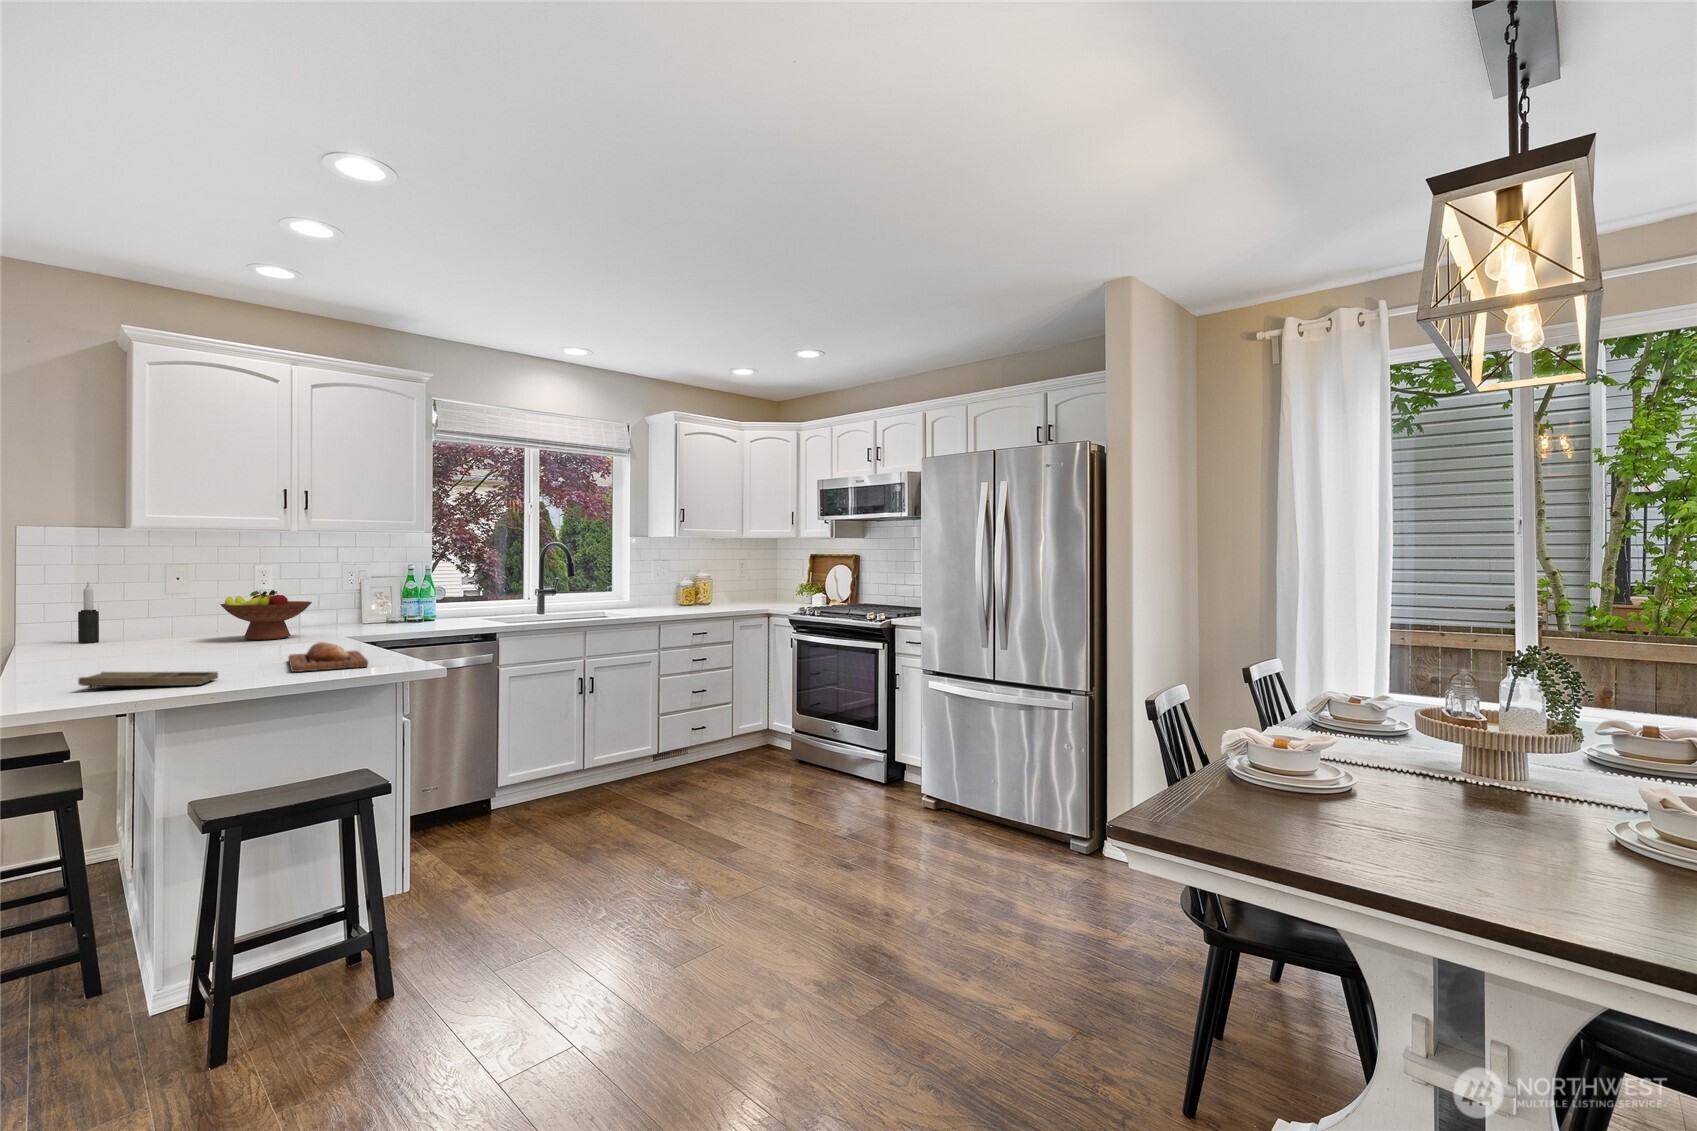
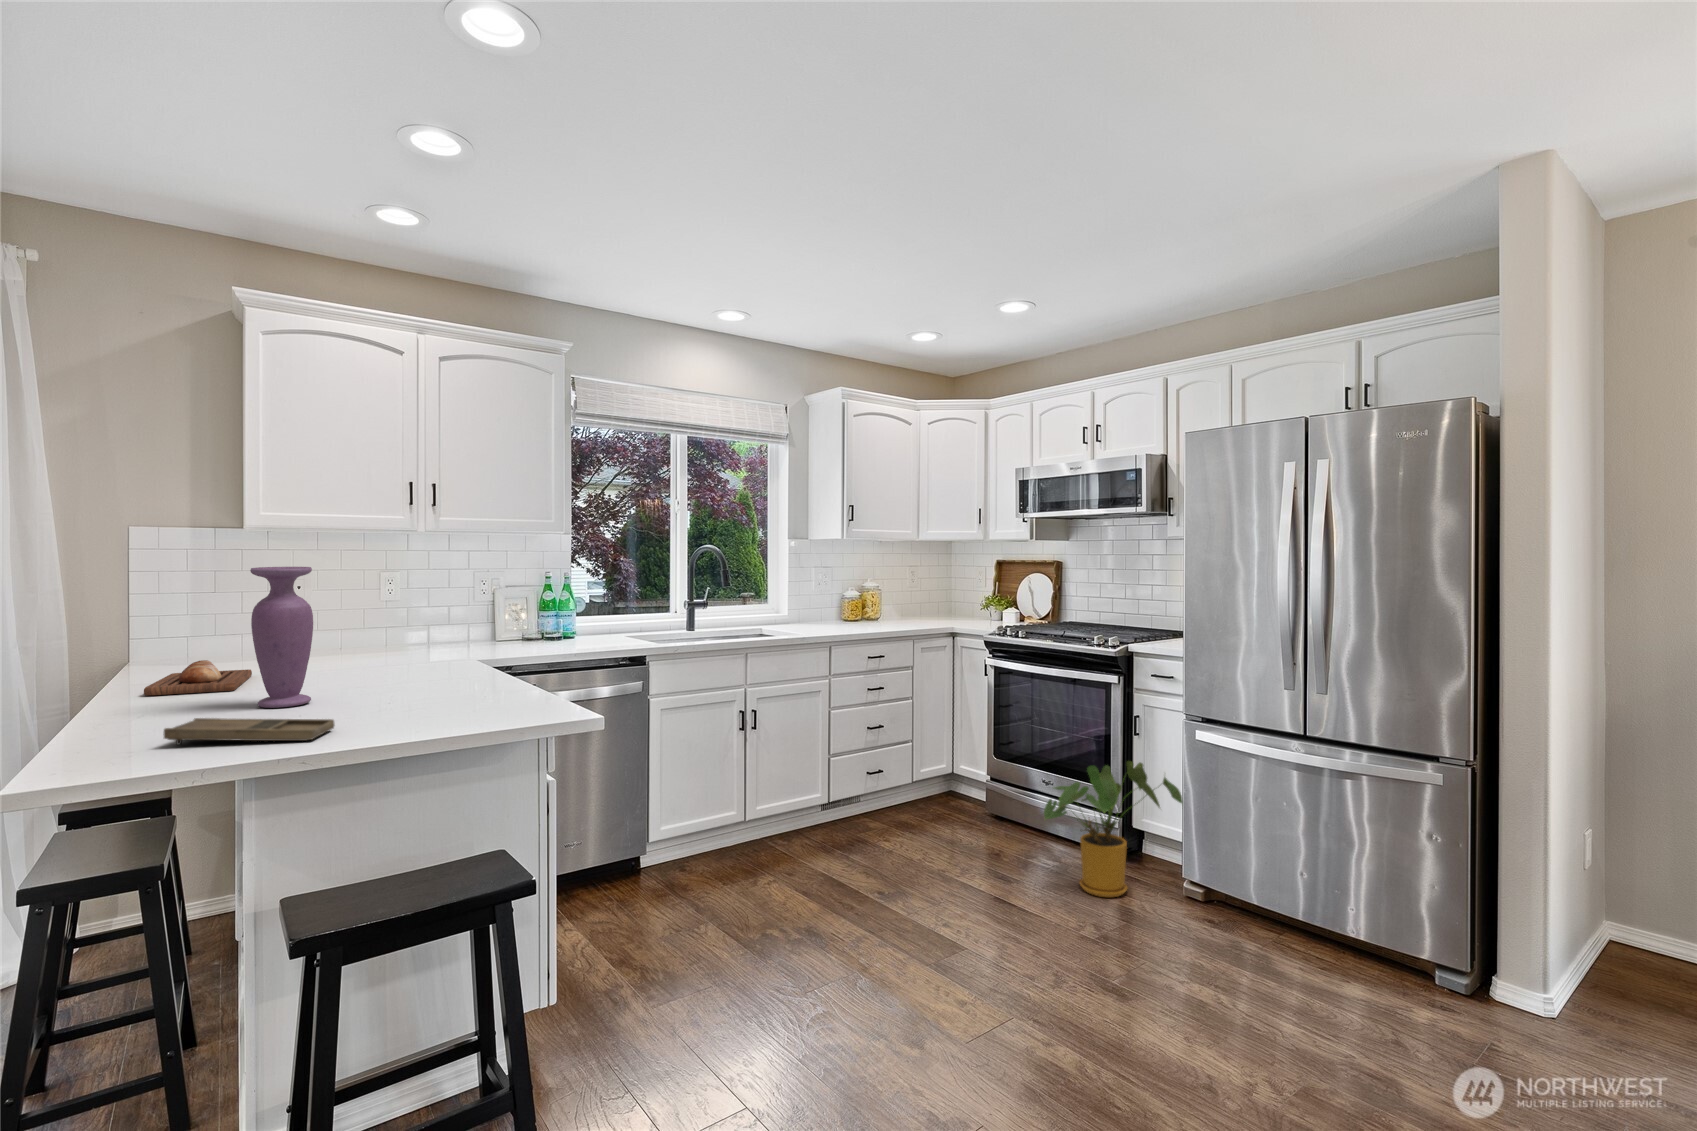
vase: none [143,558,198,668] -> present [250,567,313,708]
candle: present [78,582,99,643] -> none [191,593,213,664]
fruit bowl: present [220,590,312,640] -> none [341,603,442,663]
bread loaf: present [288,642,368,672] -> present [144,660,252,696]
house plant: none [818,708,922,811] -> present [1044,761,1183,897]

